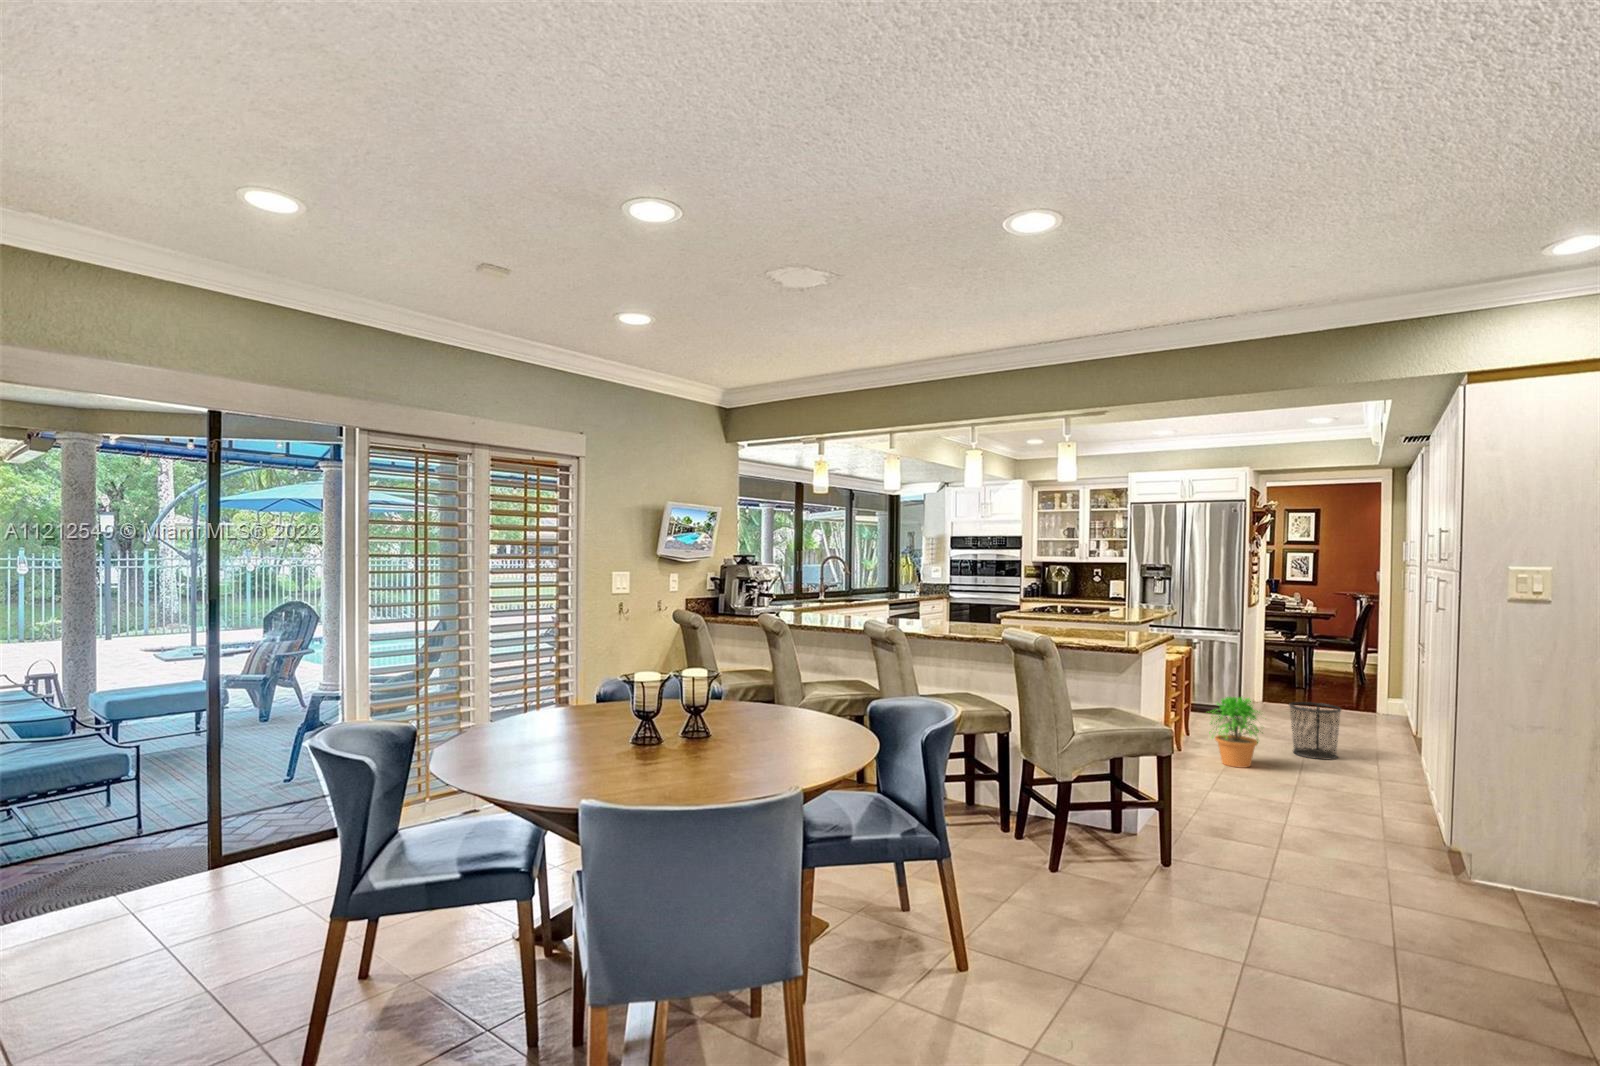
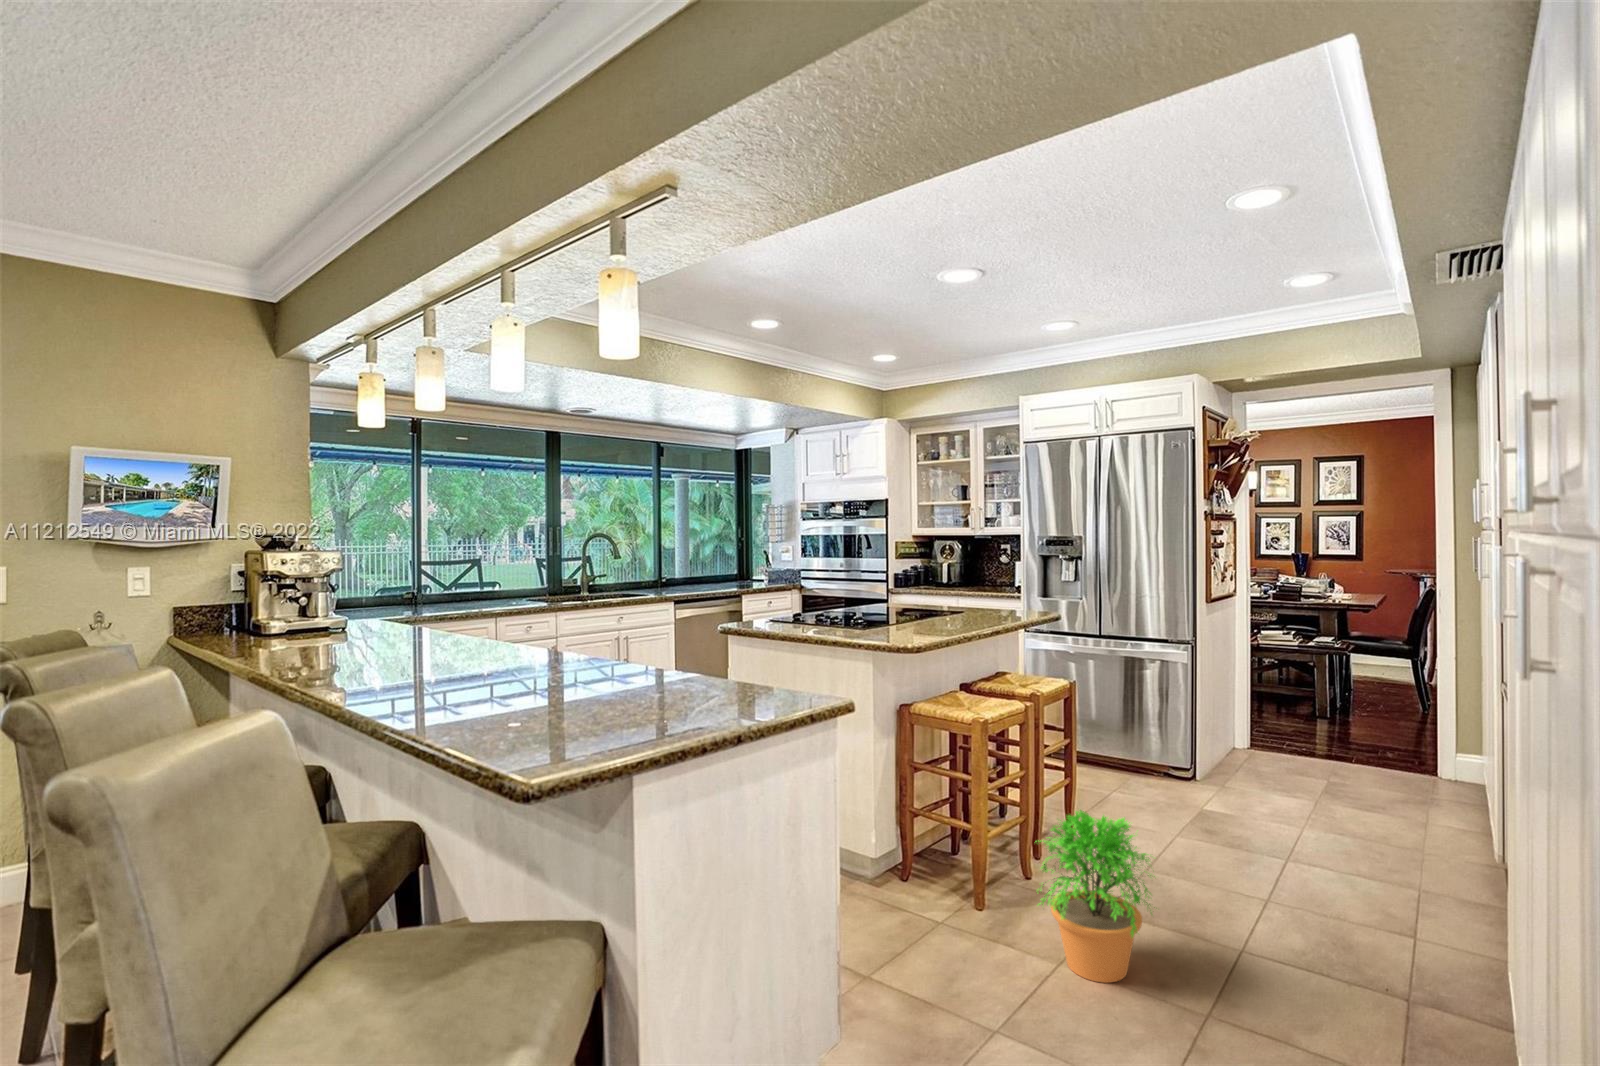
waste bin: present [1289,702,1341,760] -> none [1236,806,1353,949]

